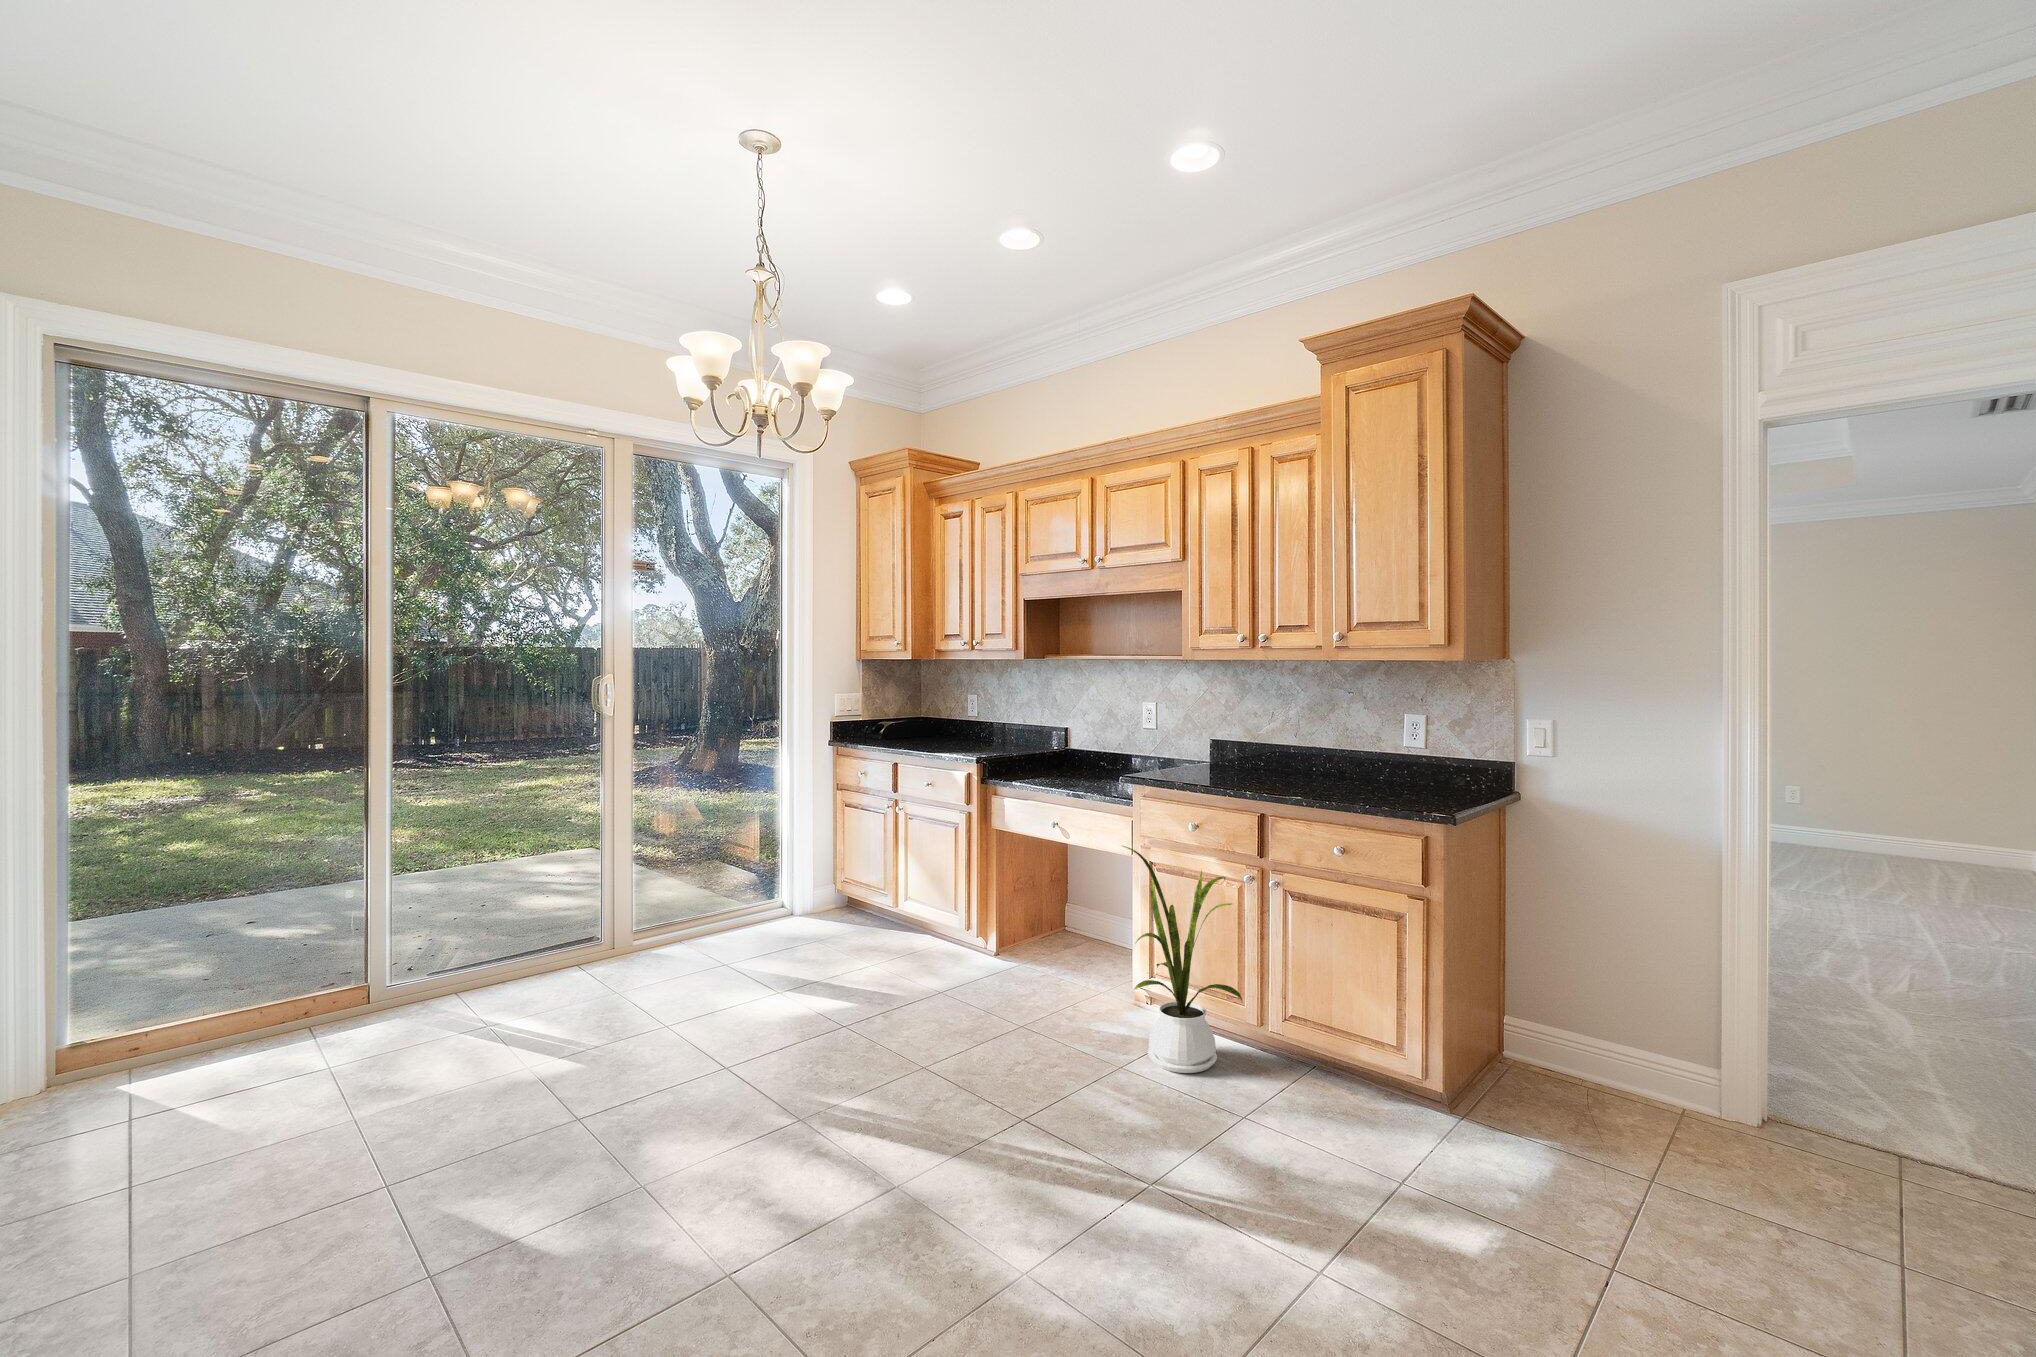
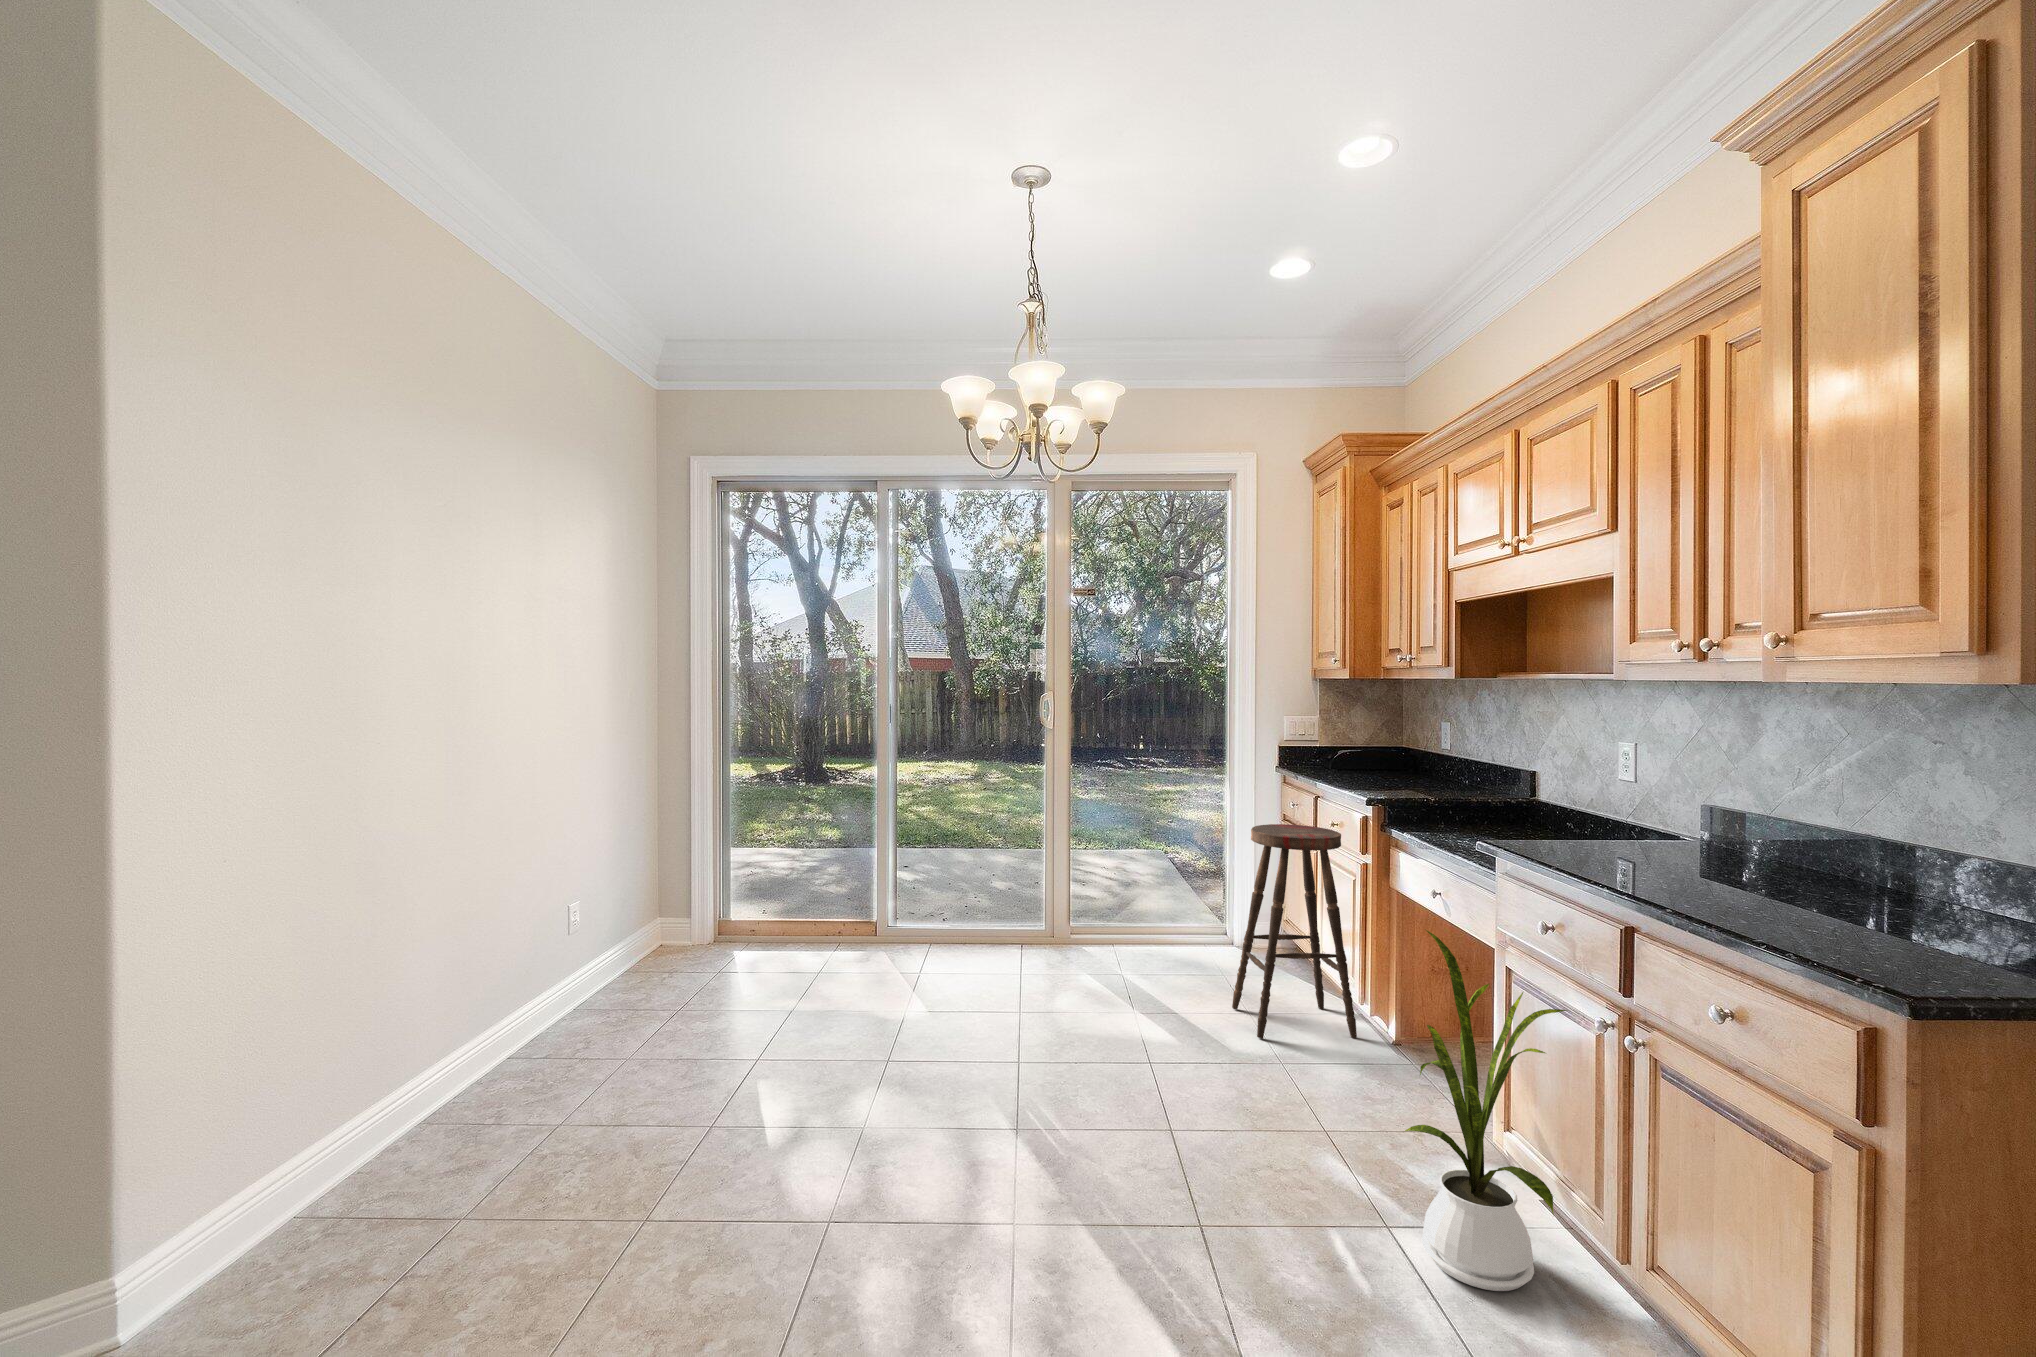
bar stool: none [858,790,968,979] -> present [1232,824,1357,1038]

